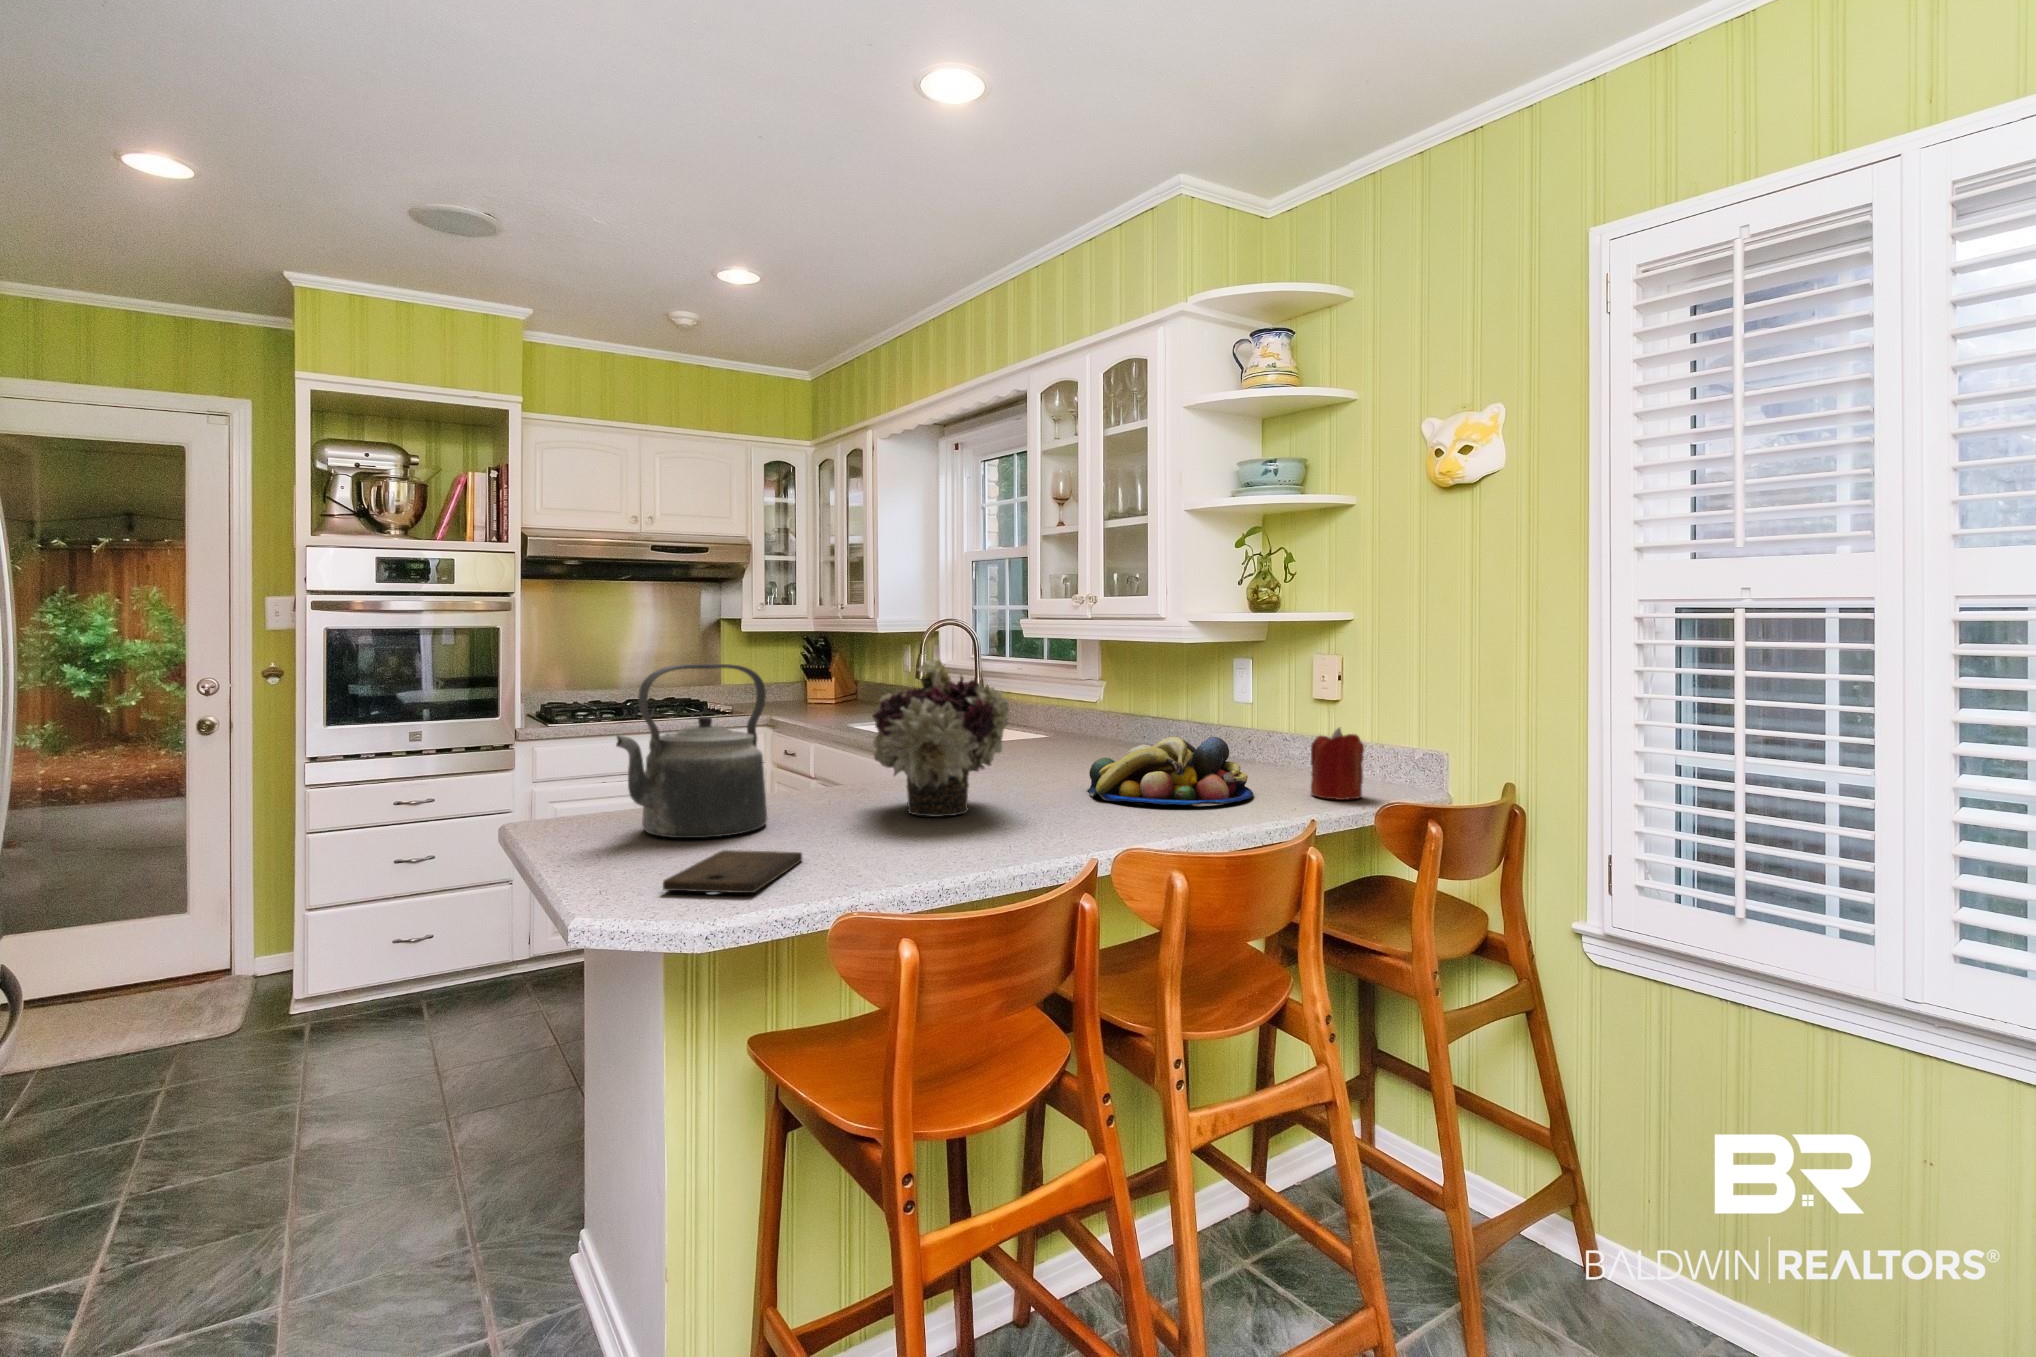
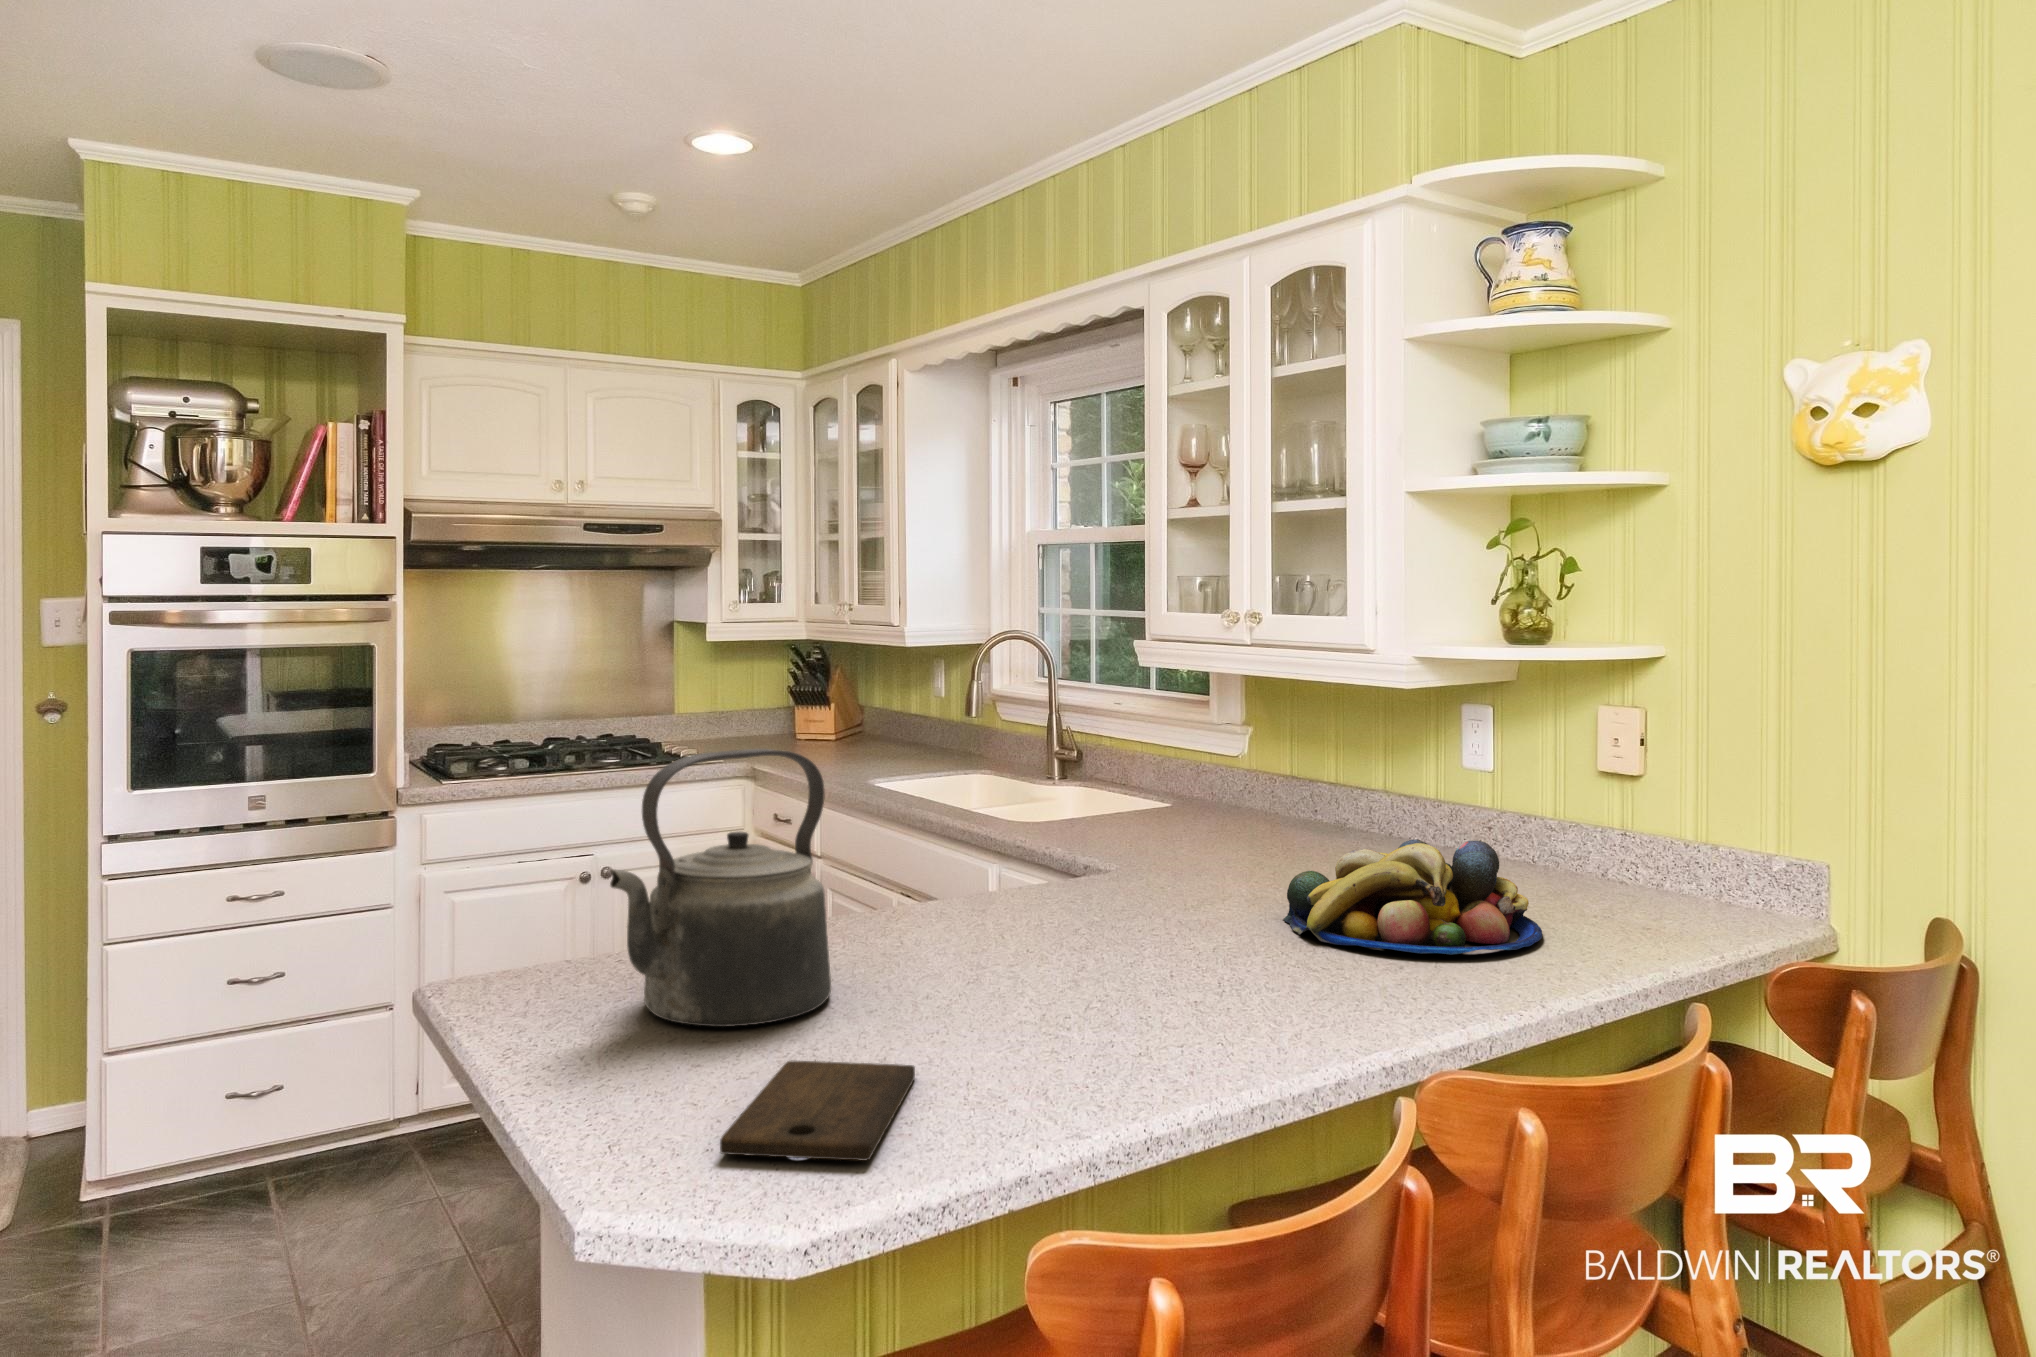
flower arrangement: present [872,657,1009,817] -> none [978,730,1194,978]
candle: present [1311,728,1364,800] -> none [1626,829,1710,942]

